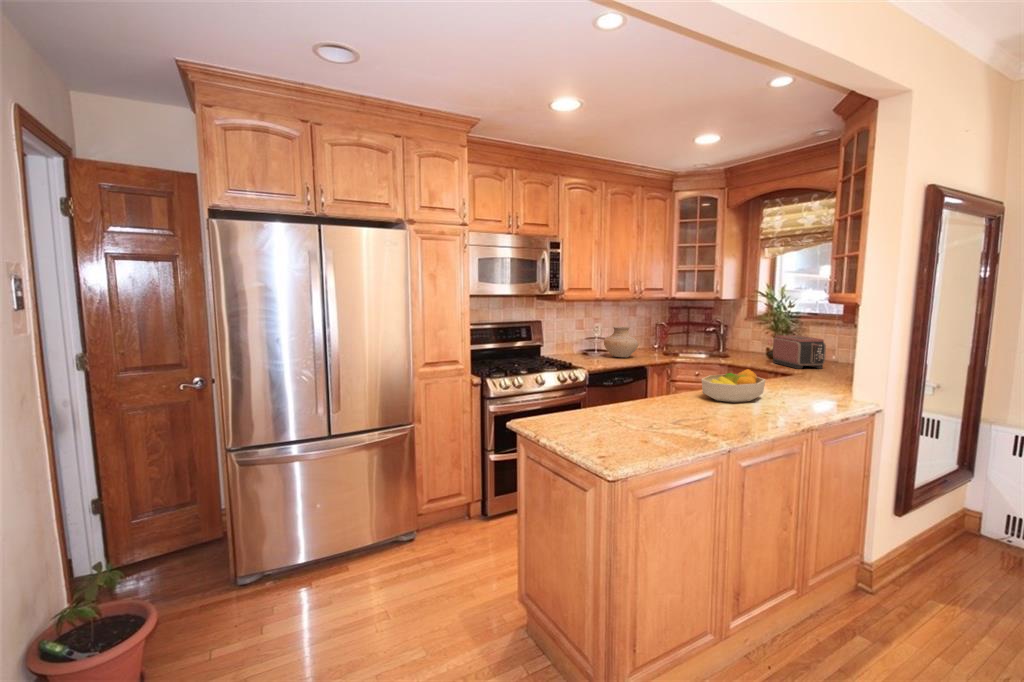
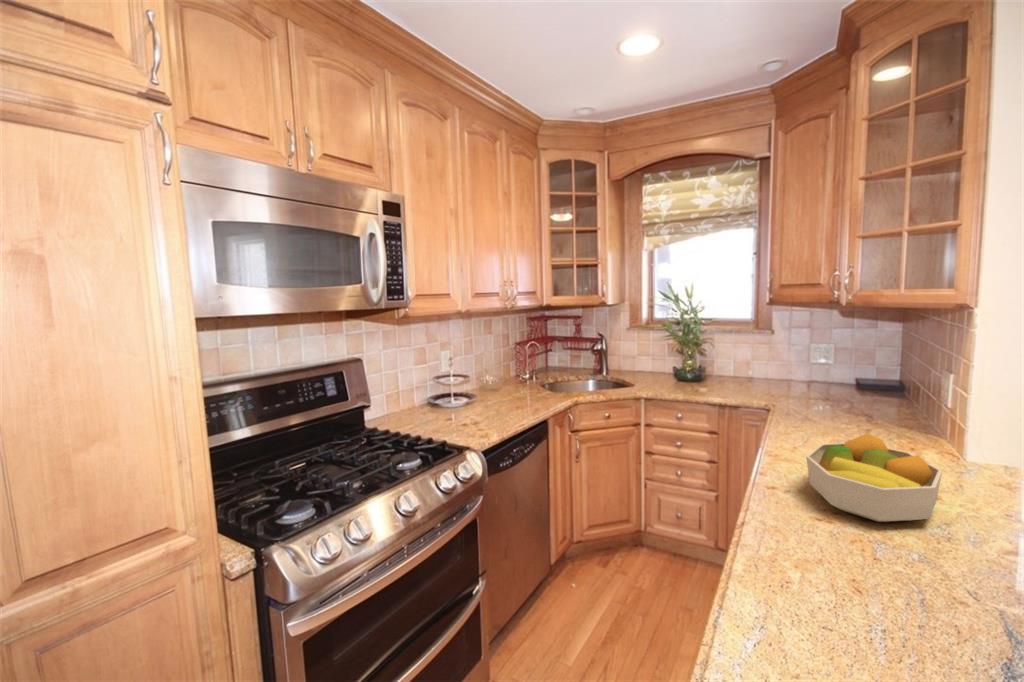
vase: present [604,327,638,358] -> none [469,356,524,408]
toaster: present [773,335,826,369] -> none [703,349,779,398]

